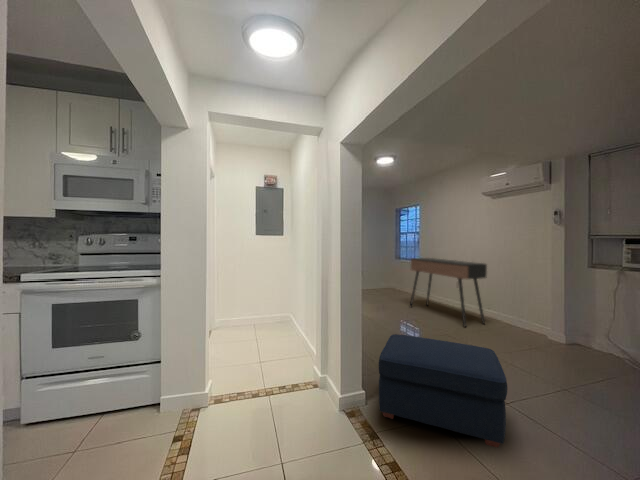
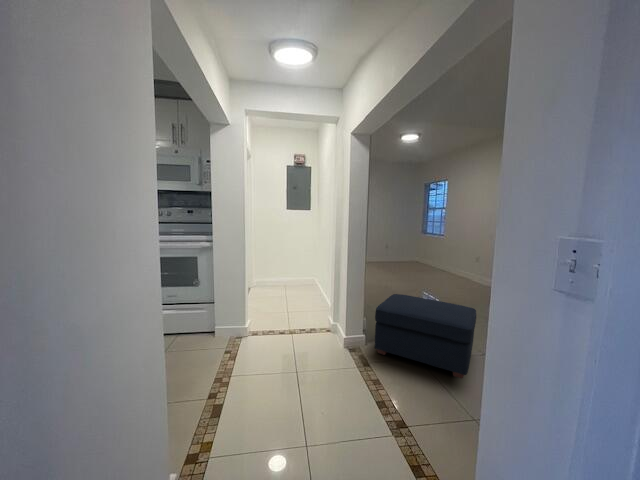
console table: present [410,258,487,326] -> none [429,232,503,297]

